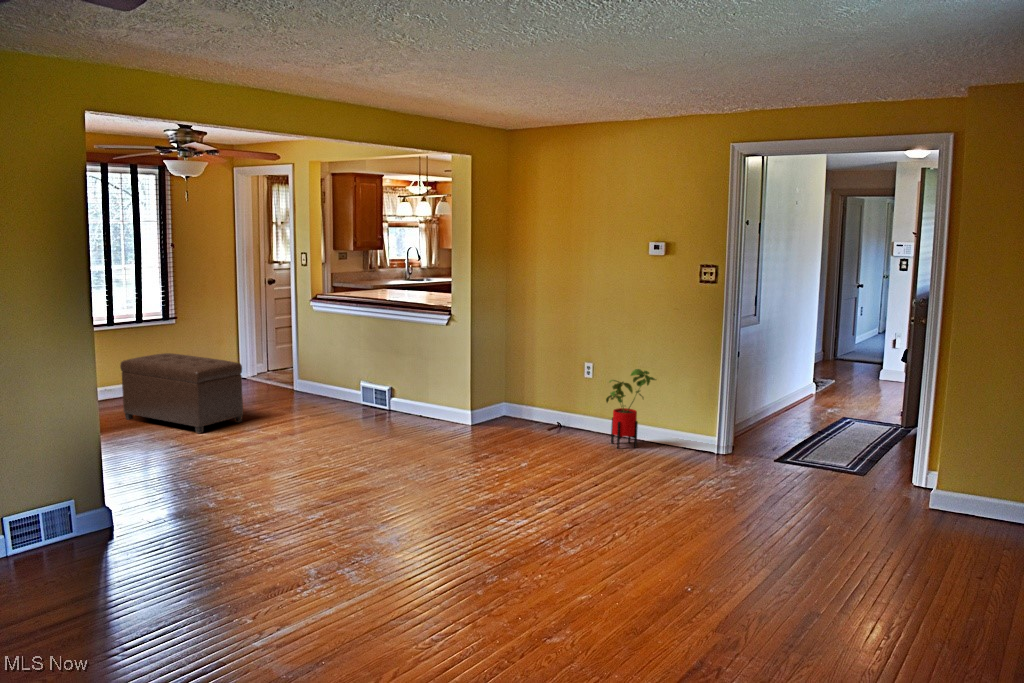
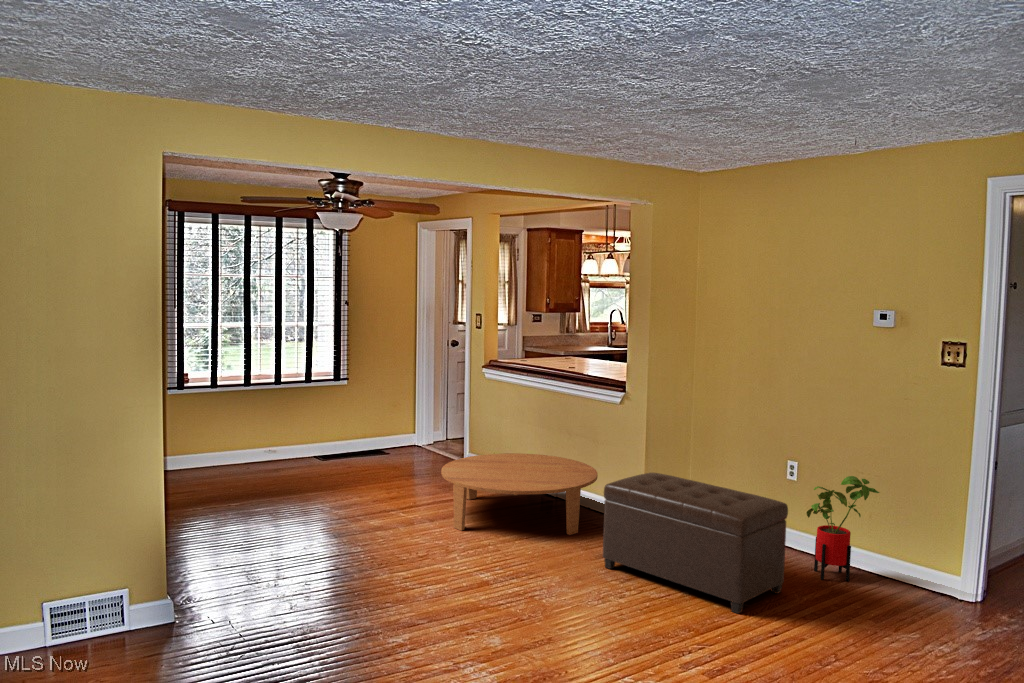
ottoman: present [120,353,243,434] -> present [603,473,788,614]
coffee table: none [298,375,435,441] -> present [441,453,598,535]

